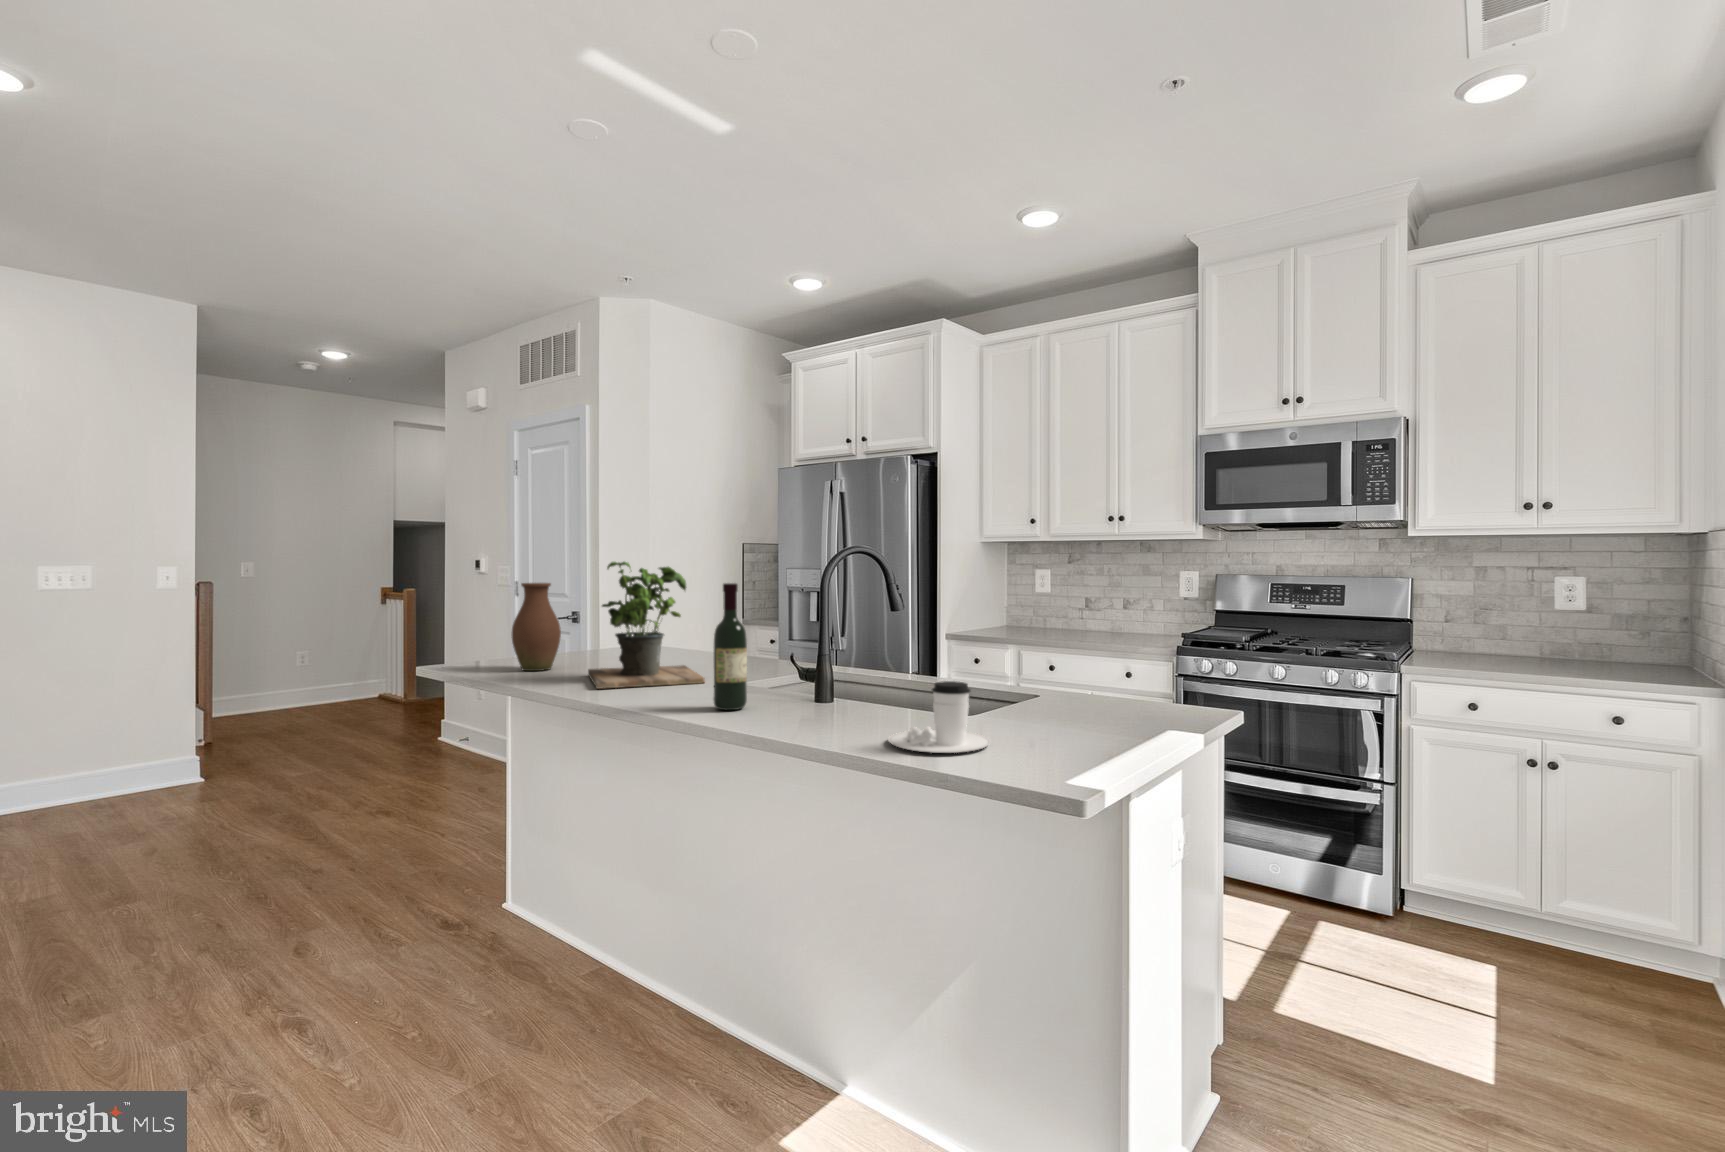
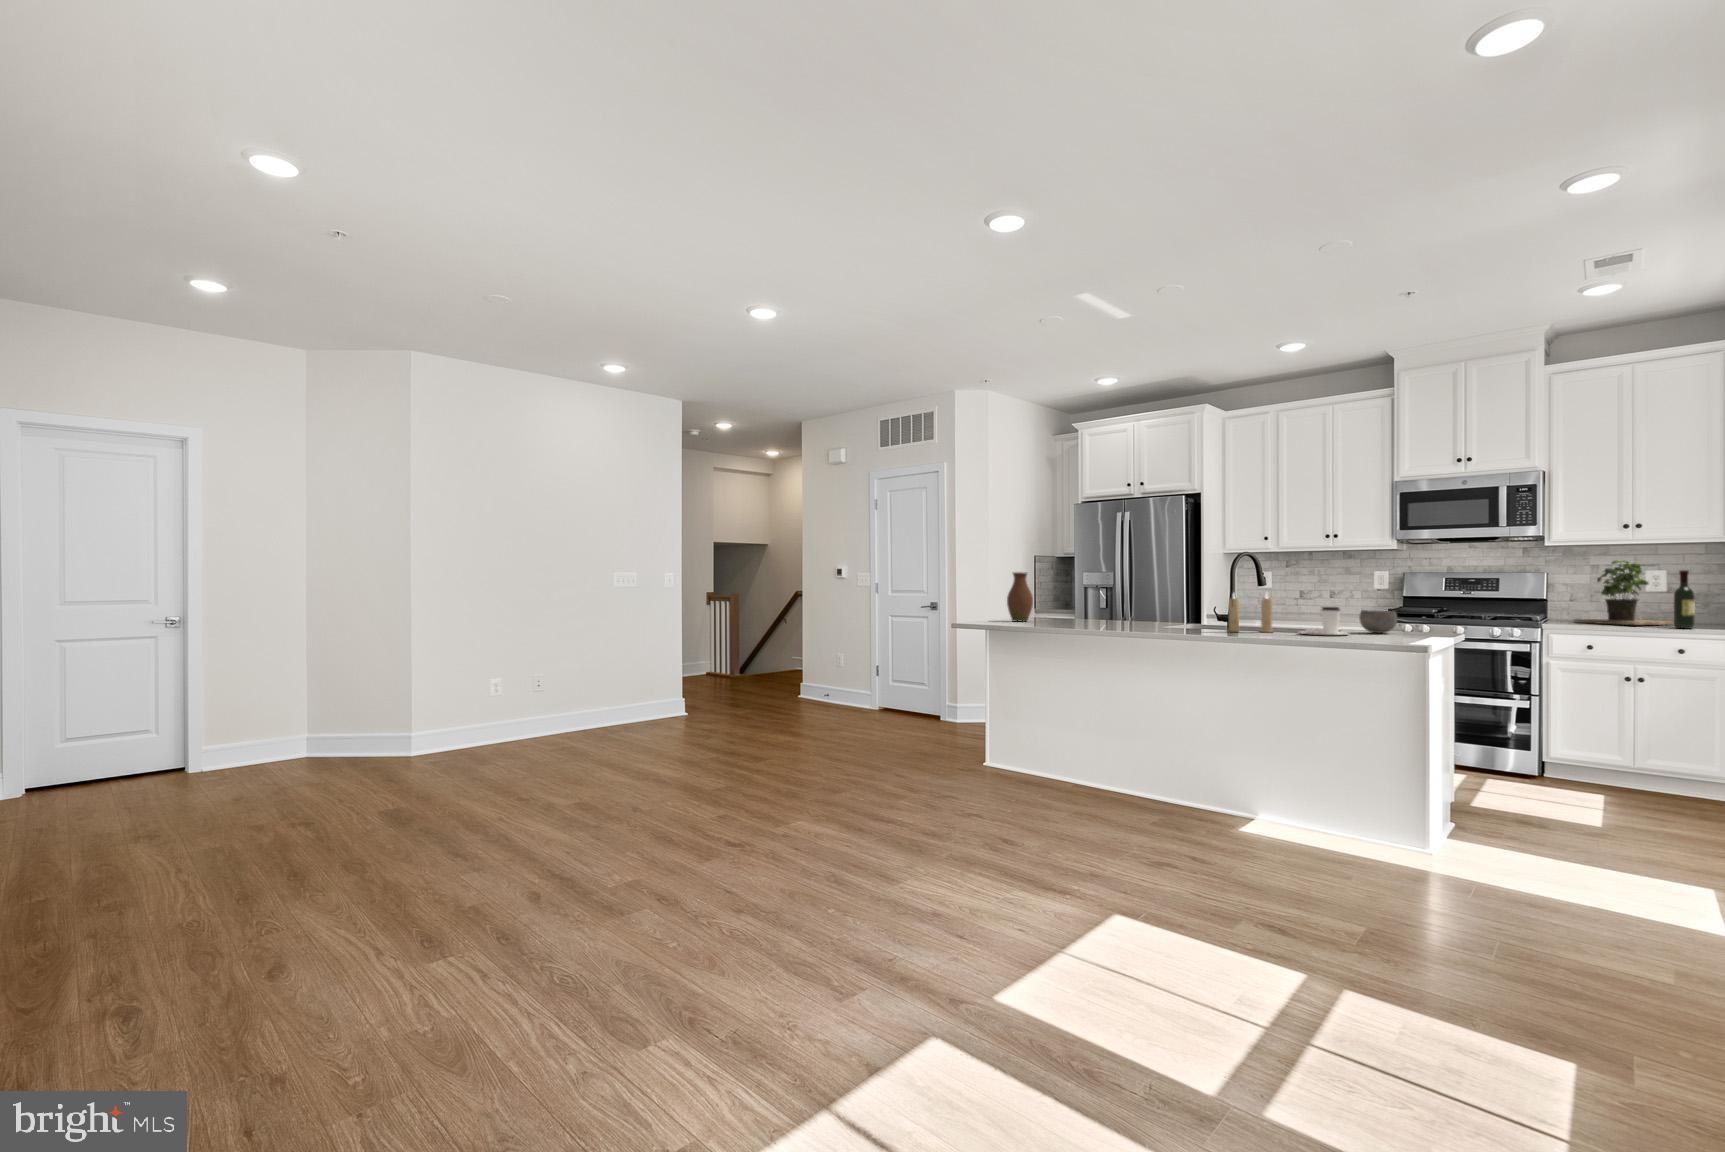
potted plant: present [588,562,705,689] -> present [1574,560,1673,625]
wine bottle: present [713,583,747,710] -> present [1674,570,1695,629]
candle: none [769,639,861,730] -> present [1228,594,1273,632]
bowl: none [1030,681,1102,734] -> present [1359,610,1397,633]

